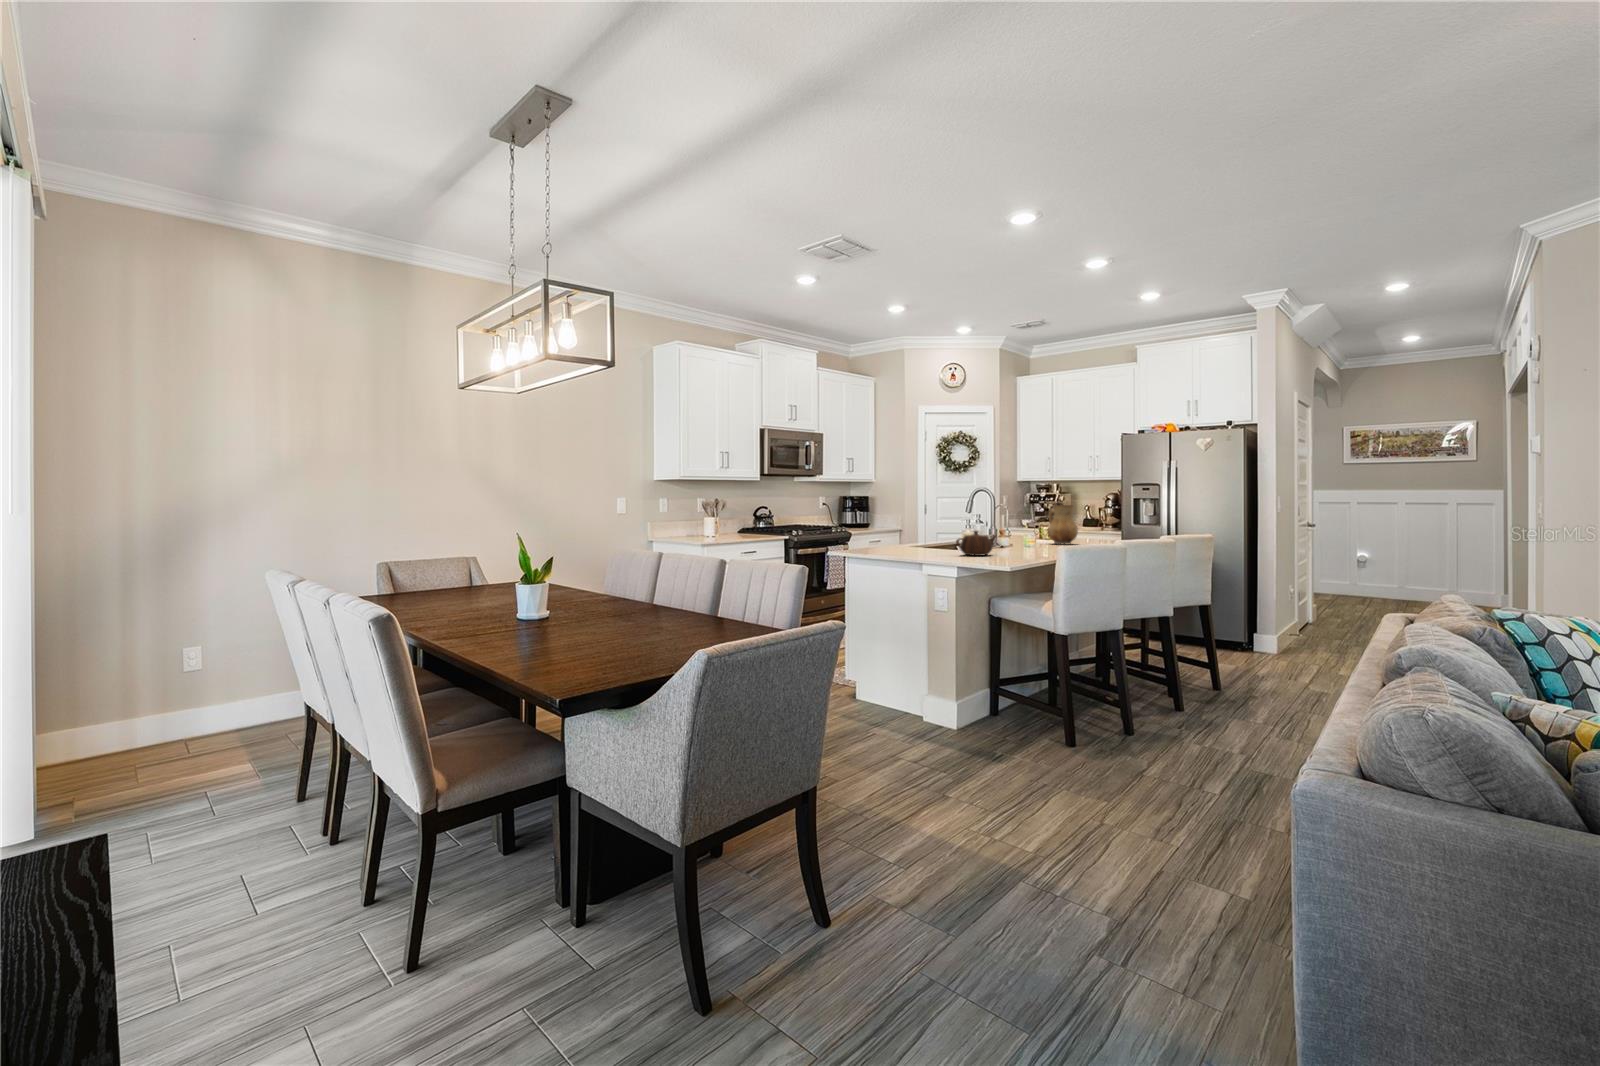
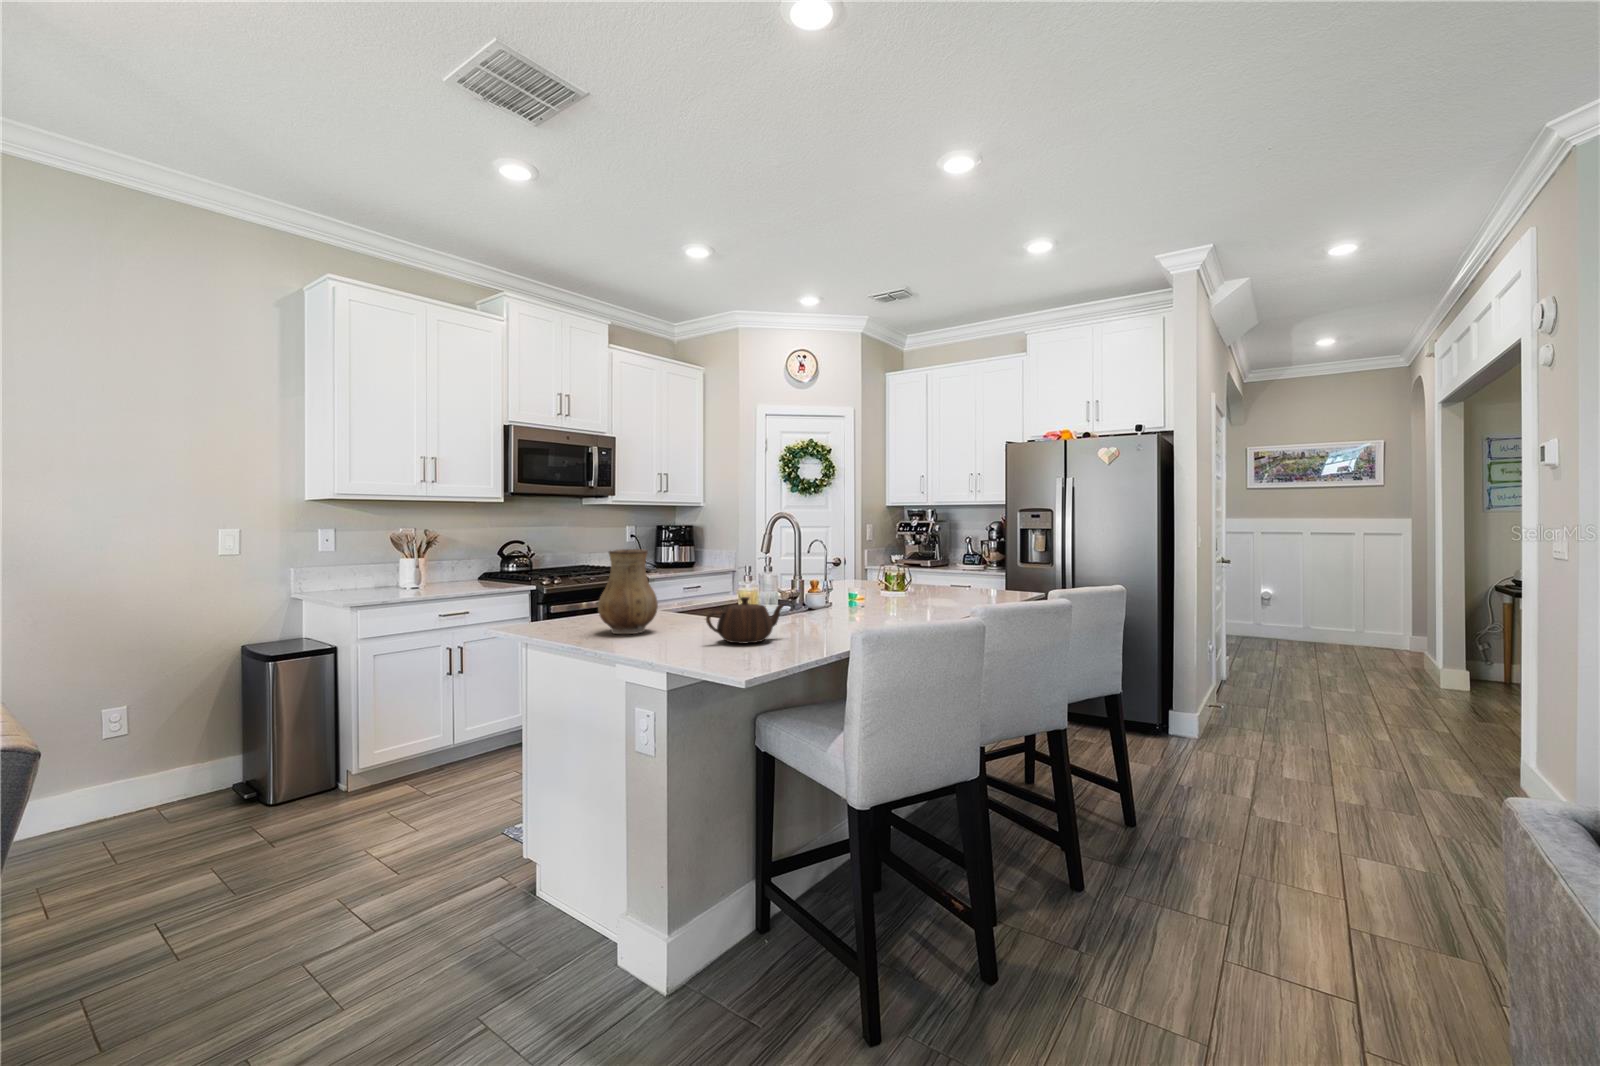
ceramic pitcher: present [1048,505,1078,545] -> present [598,549,658,634]

